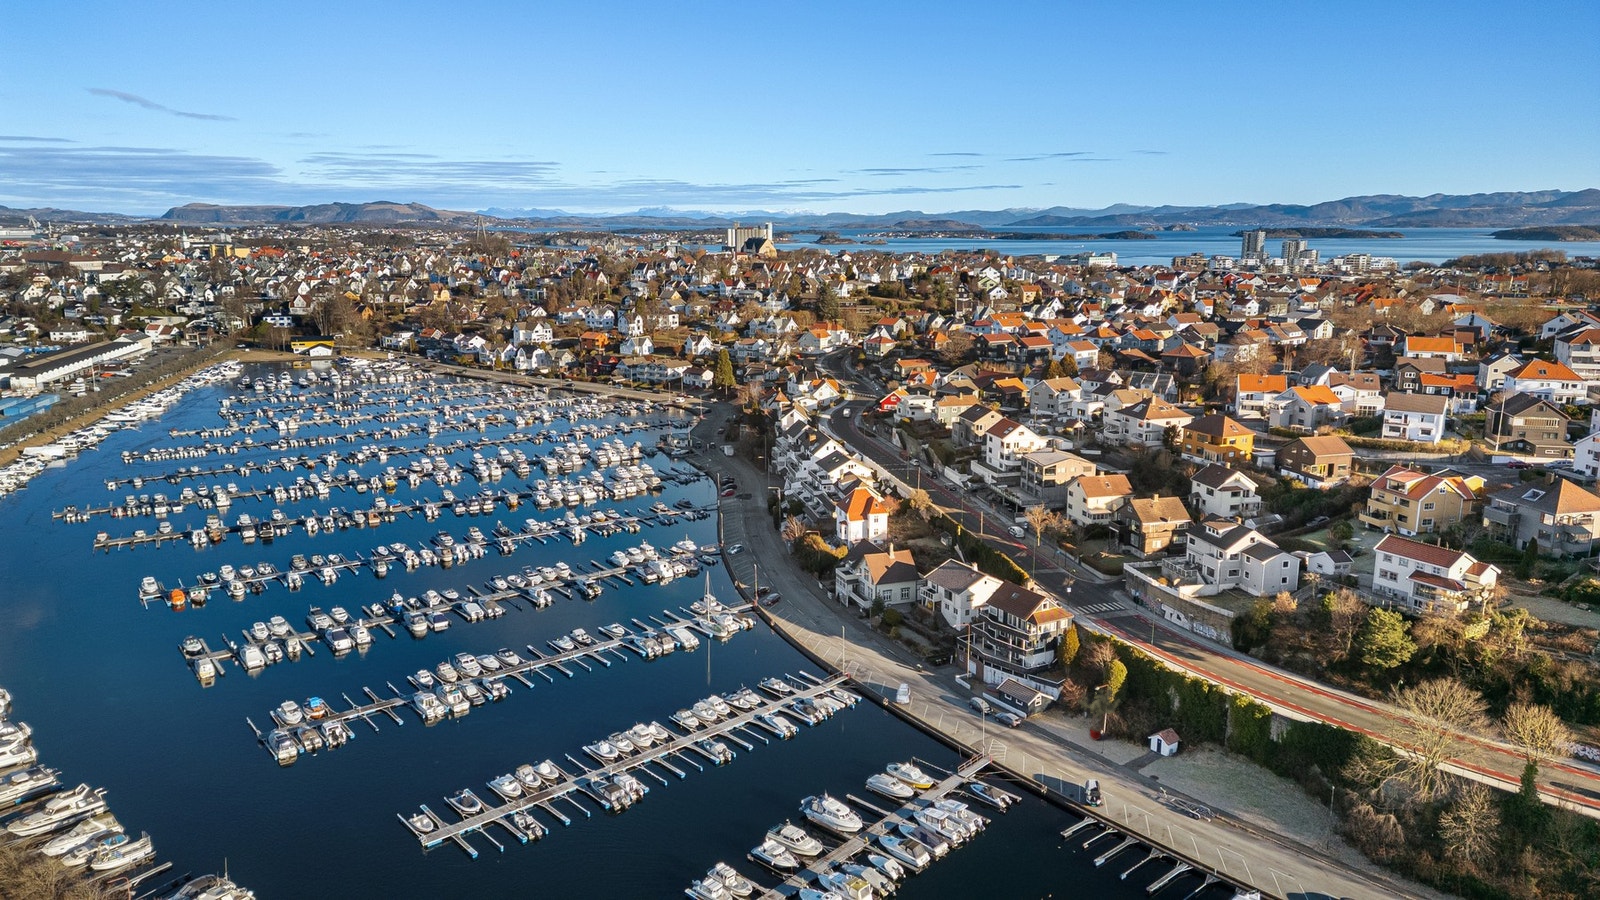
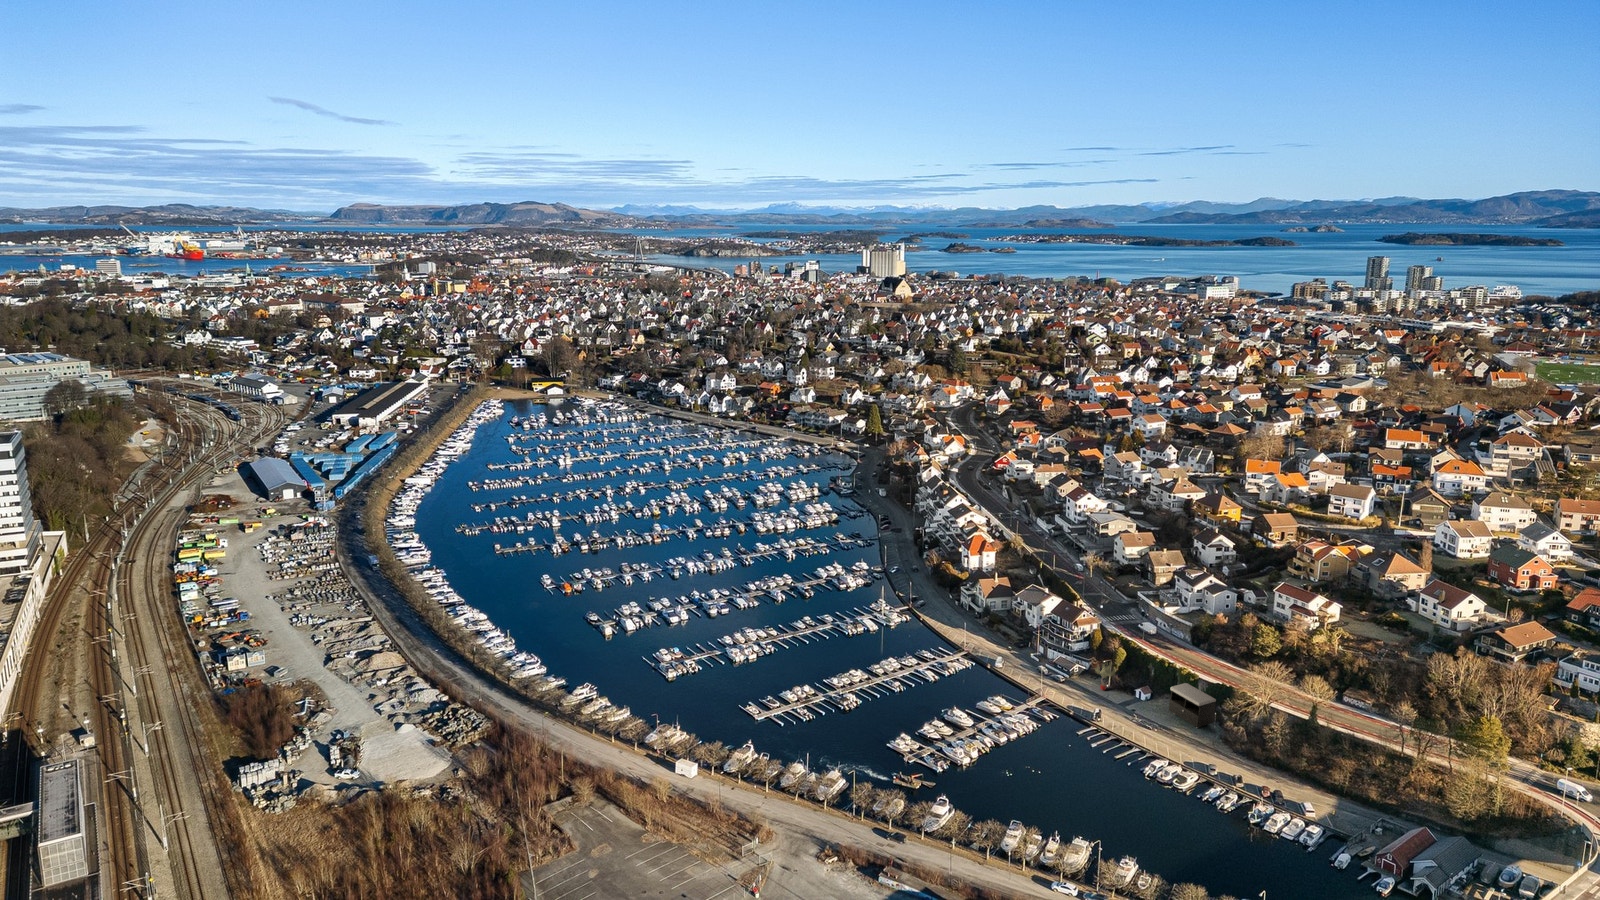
storage bench: none [1228,722,1326,812] -> present [1169,683,1216,728]

